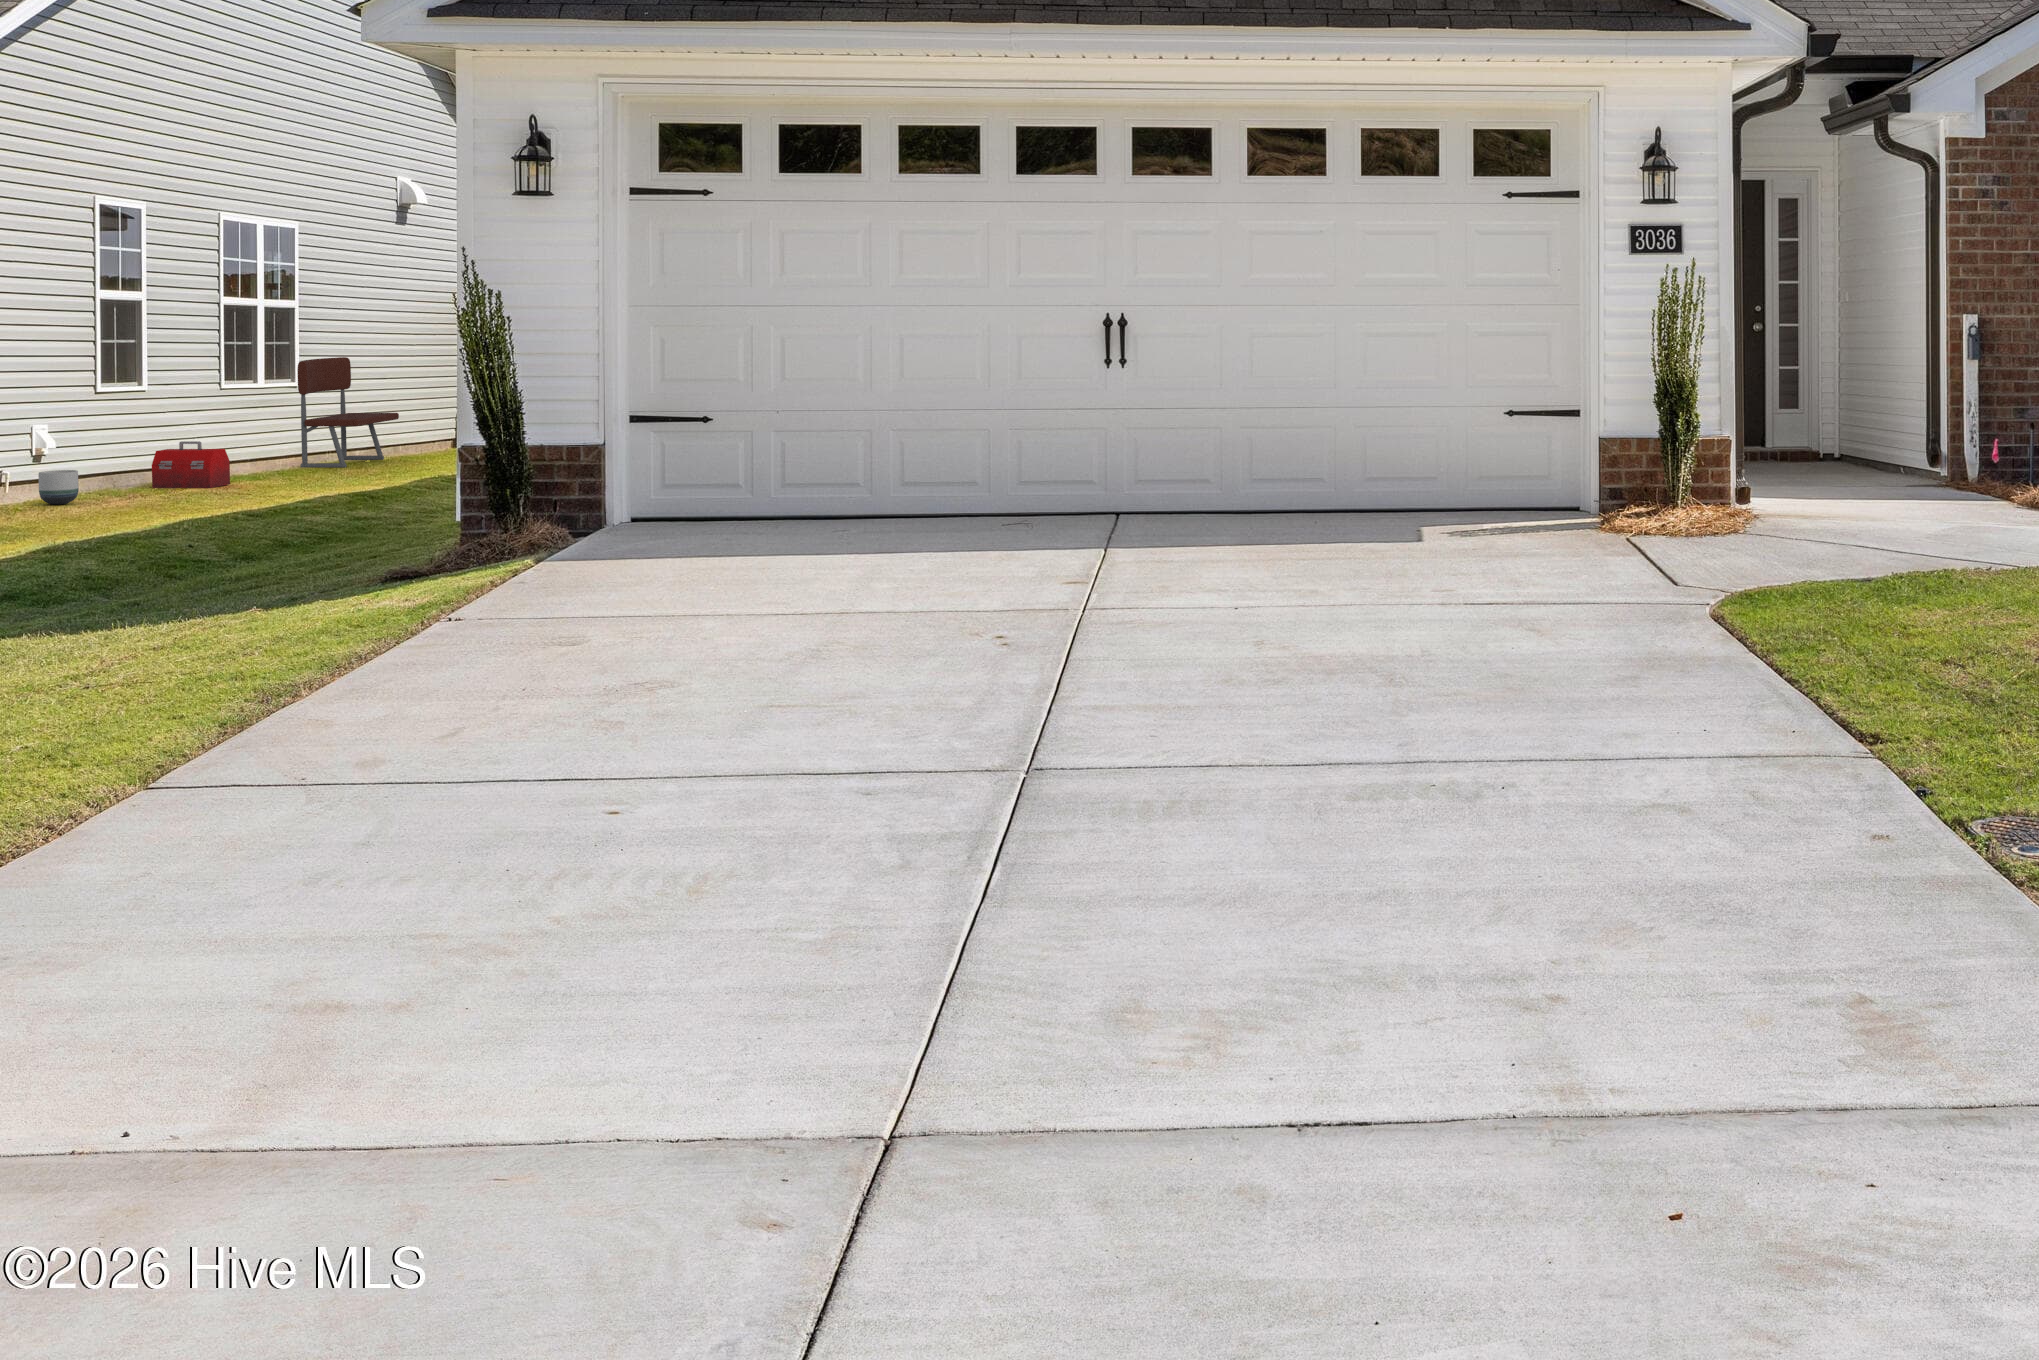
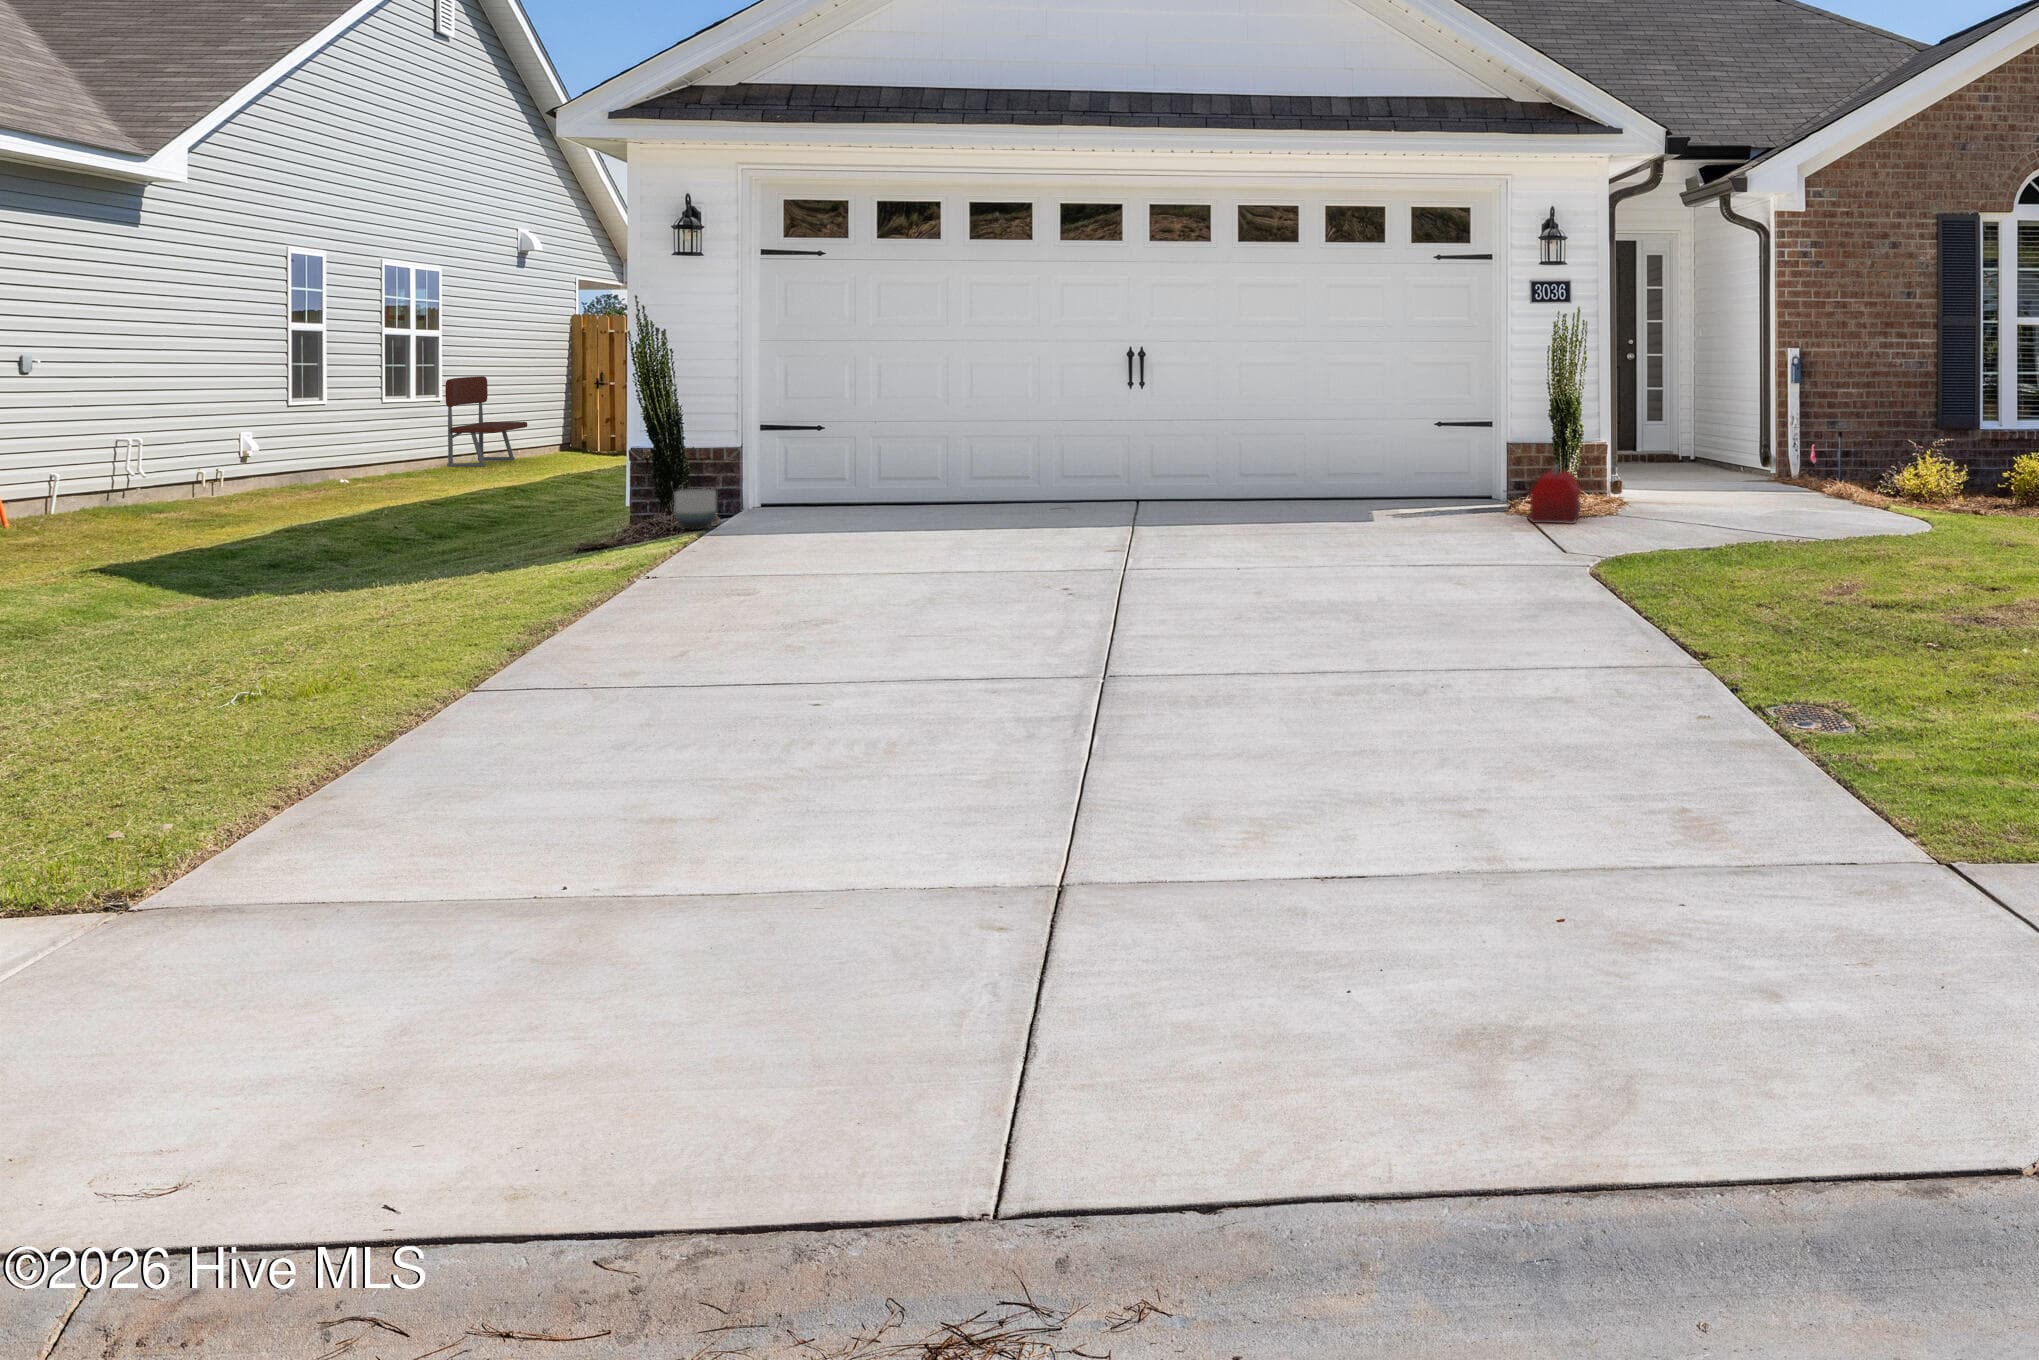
toolbox: present [152,441,230,488] -> present [1530,465,1581,524]
planter: present [38,470,79,505] -> present [675,489,716,530]

